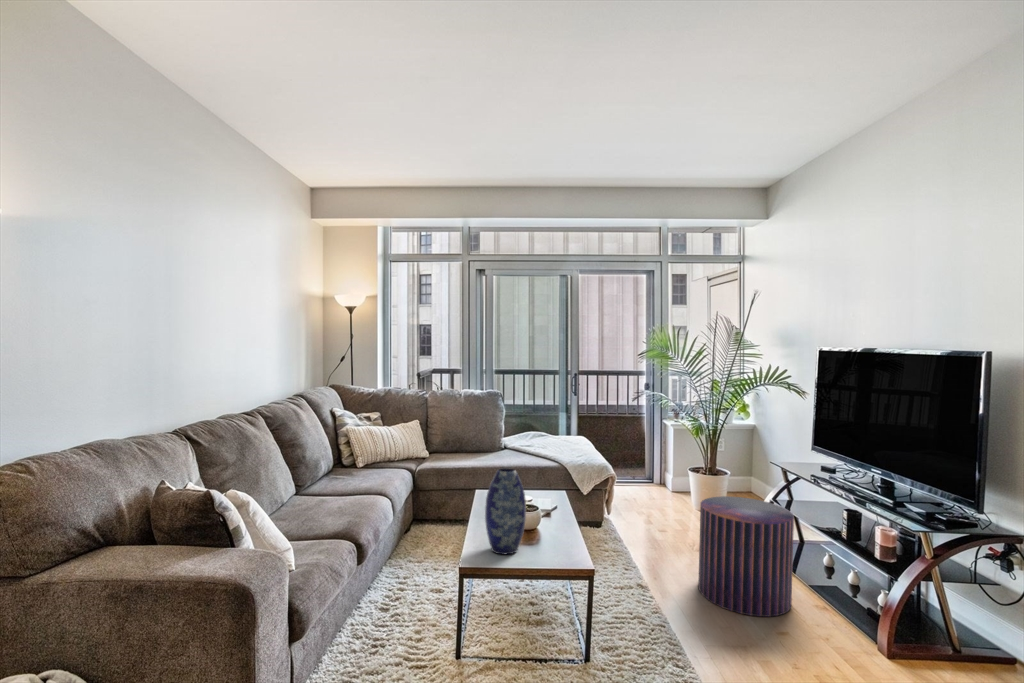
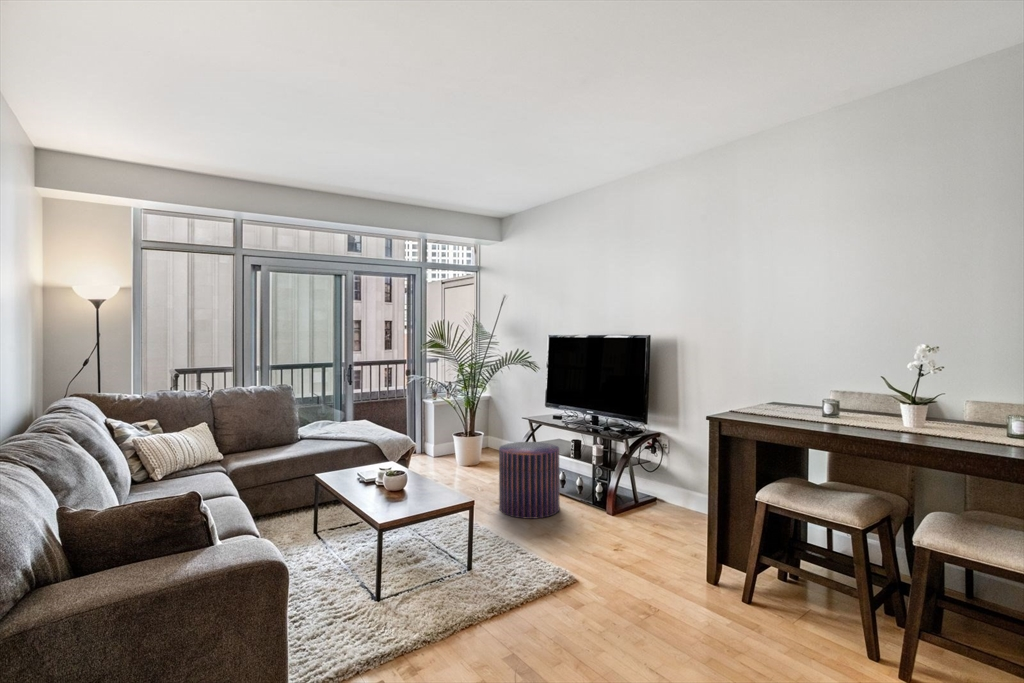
vase: present [485,468,526,554] -> none [381,438,415,509]

